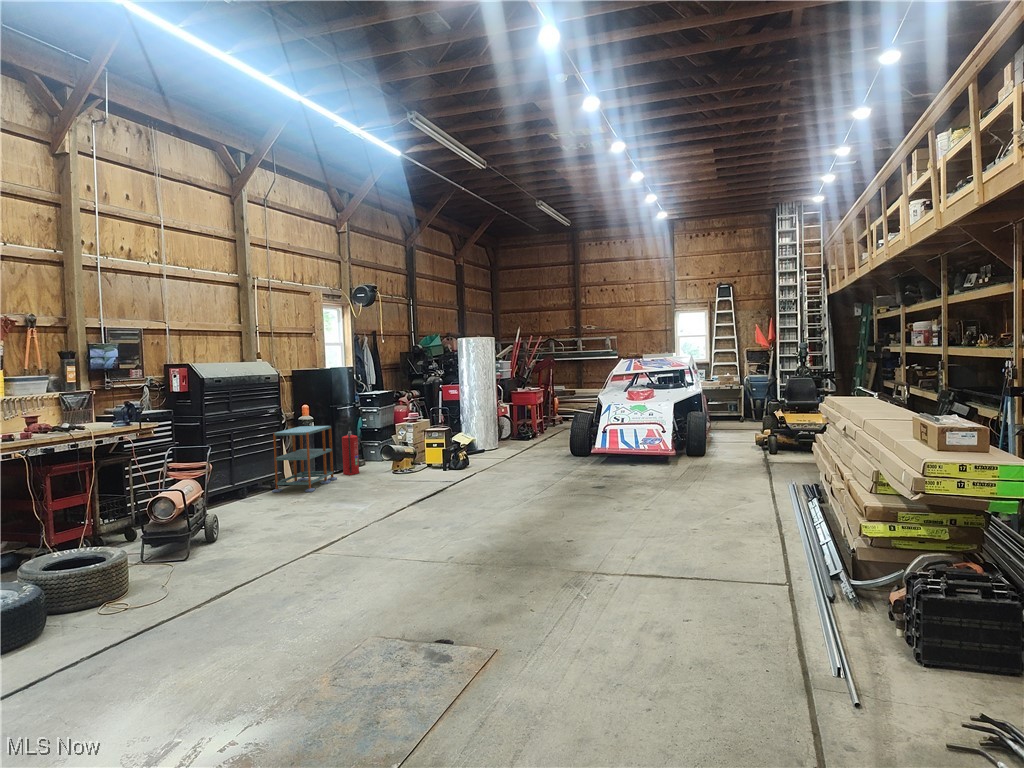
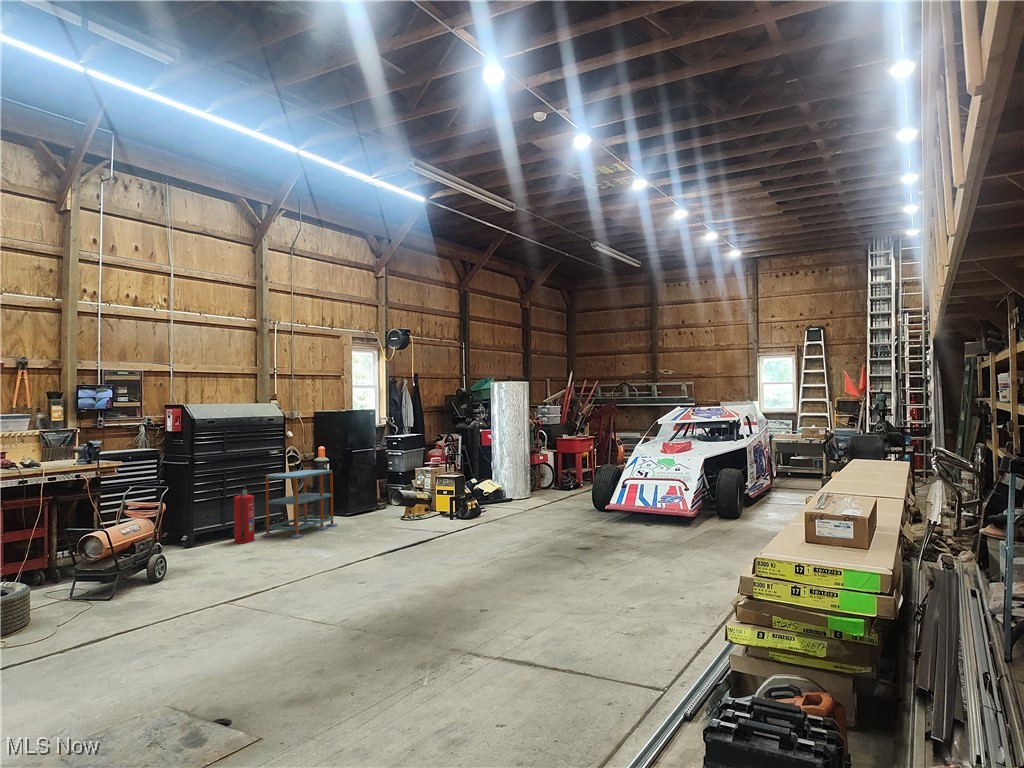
fire extinguisher: present [342,427,359,475] -> present [234,484,255,544]

